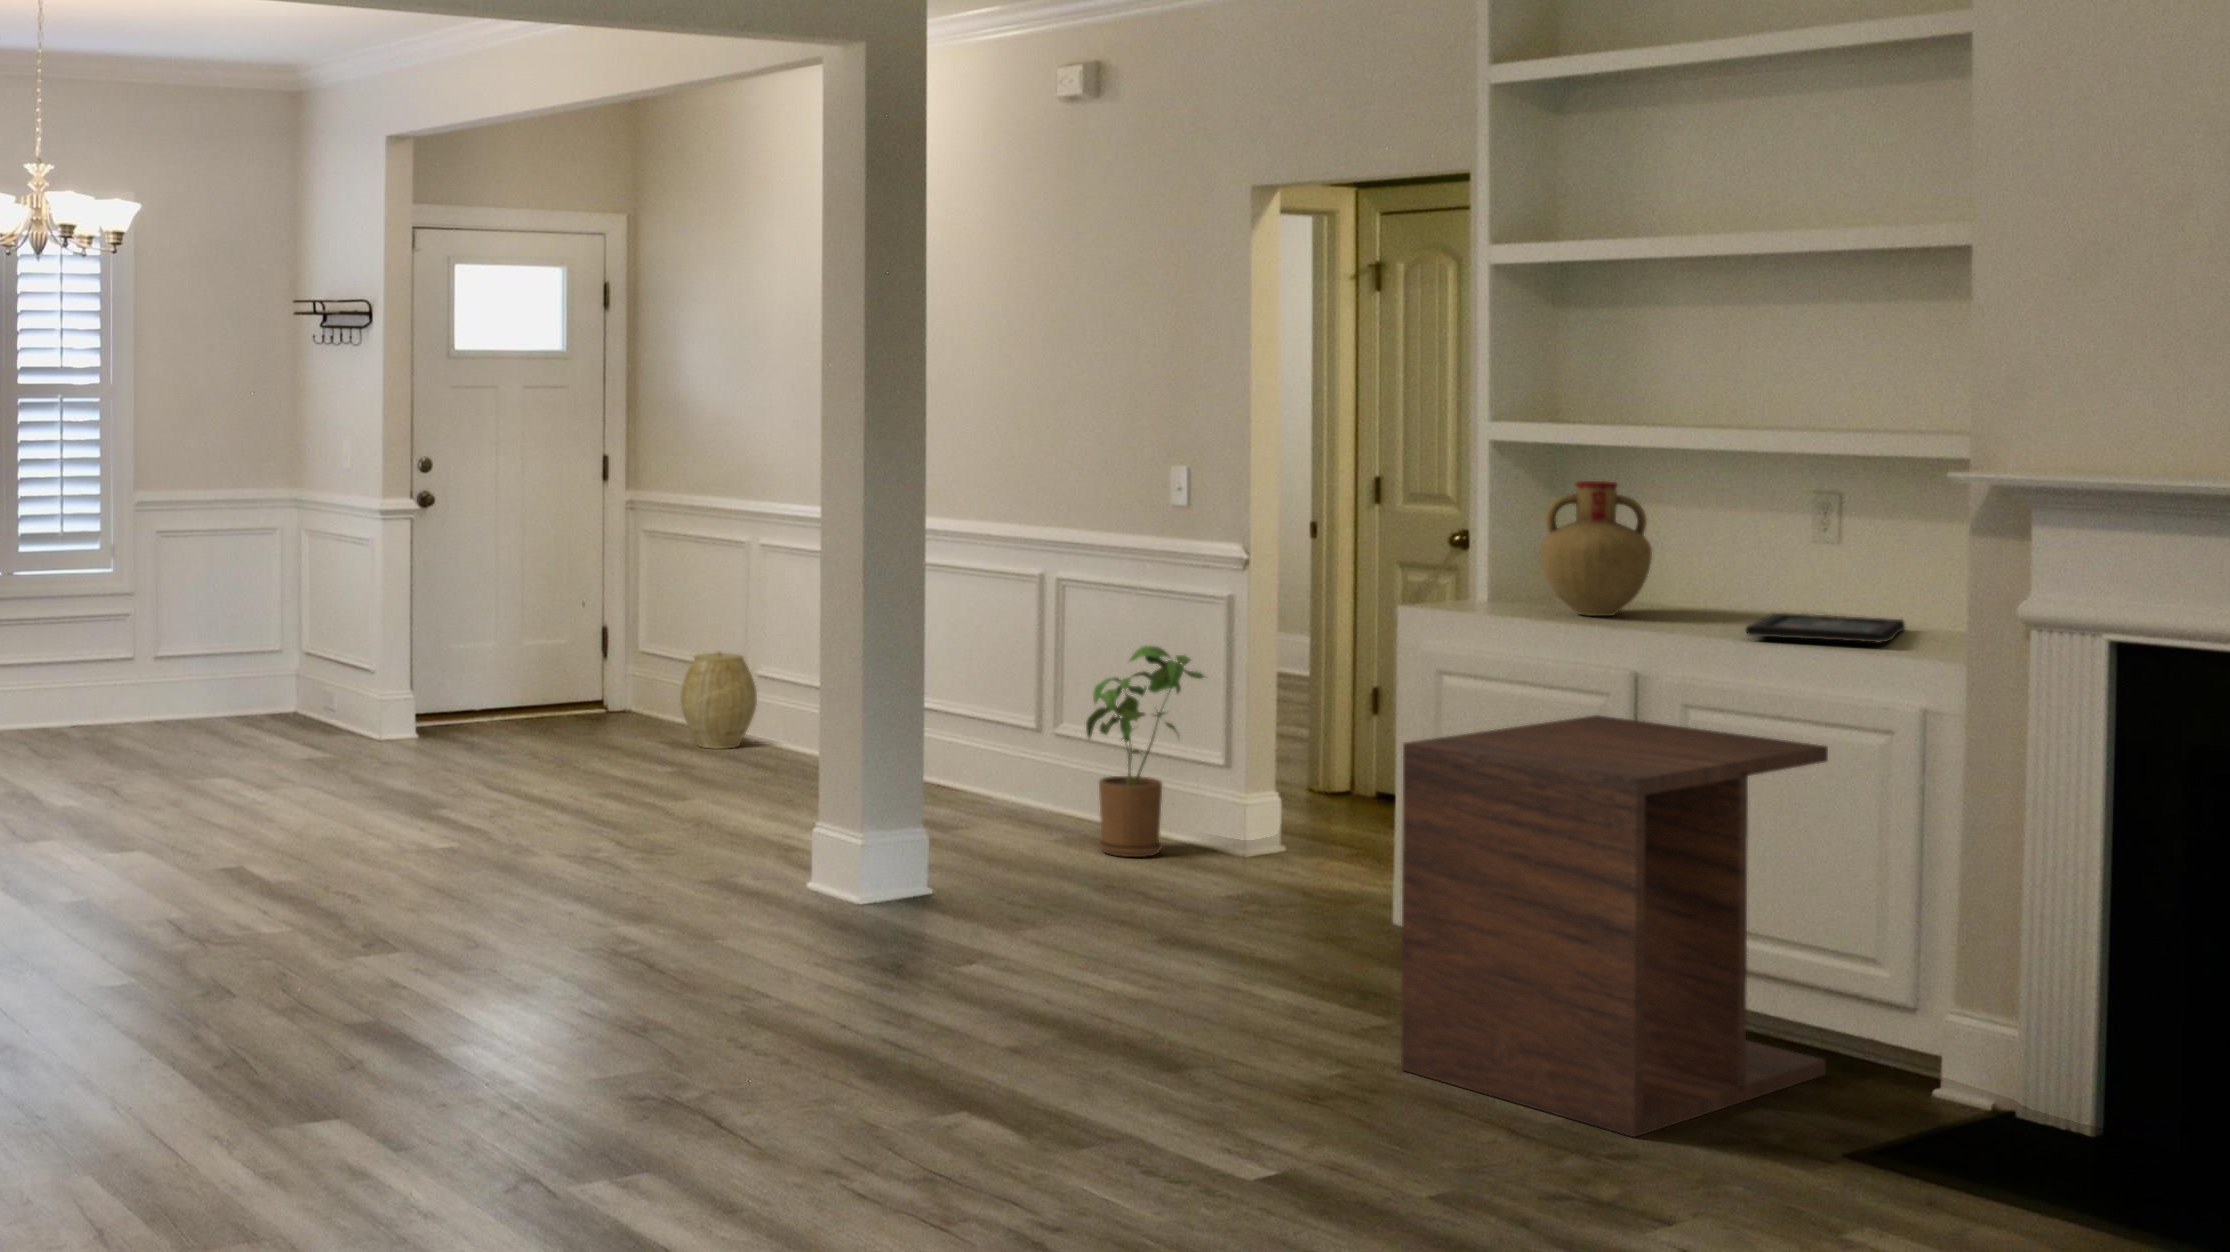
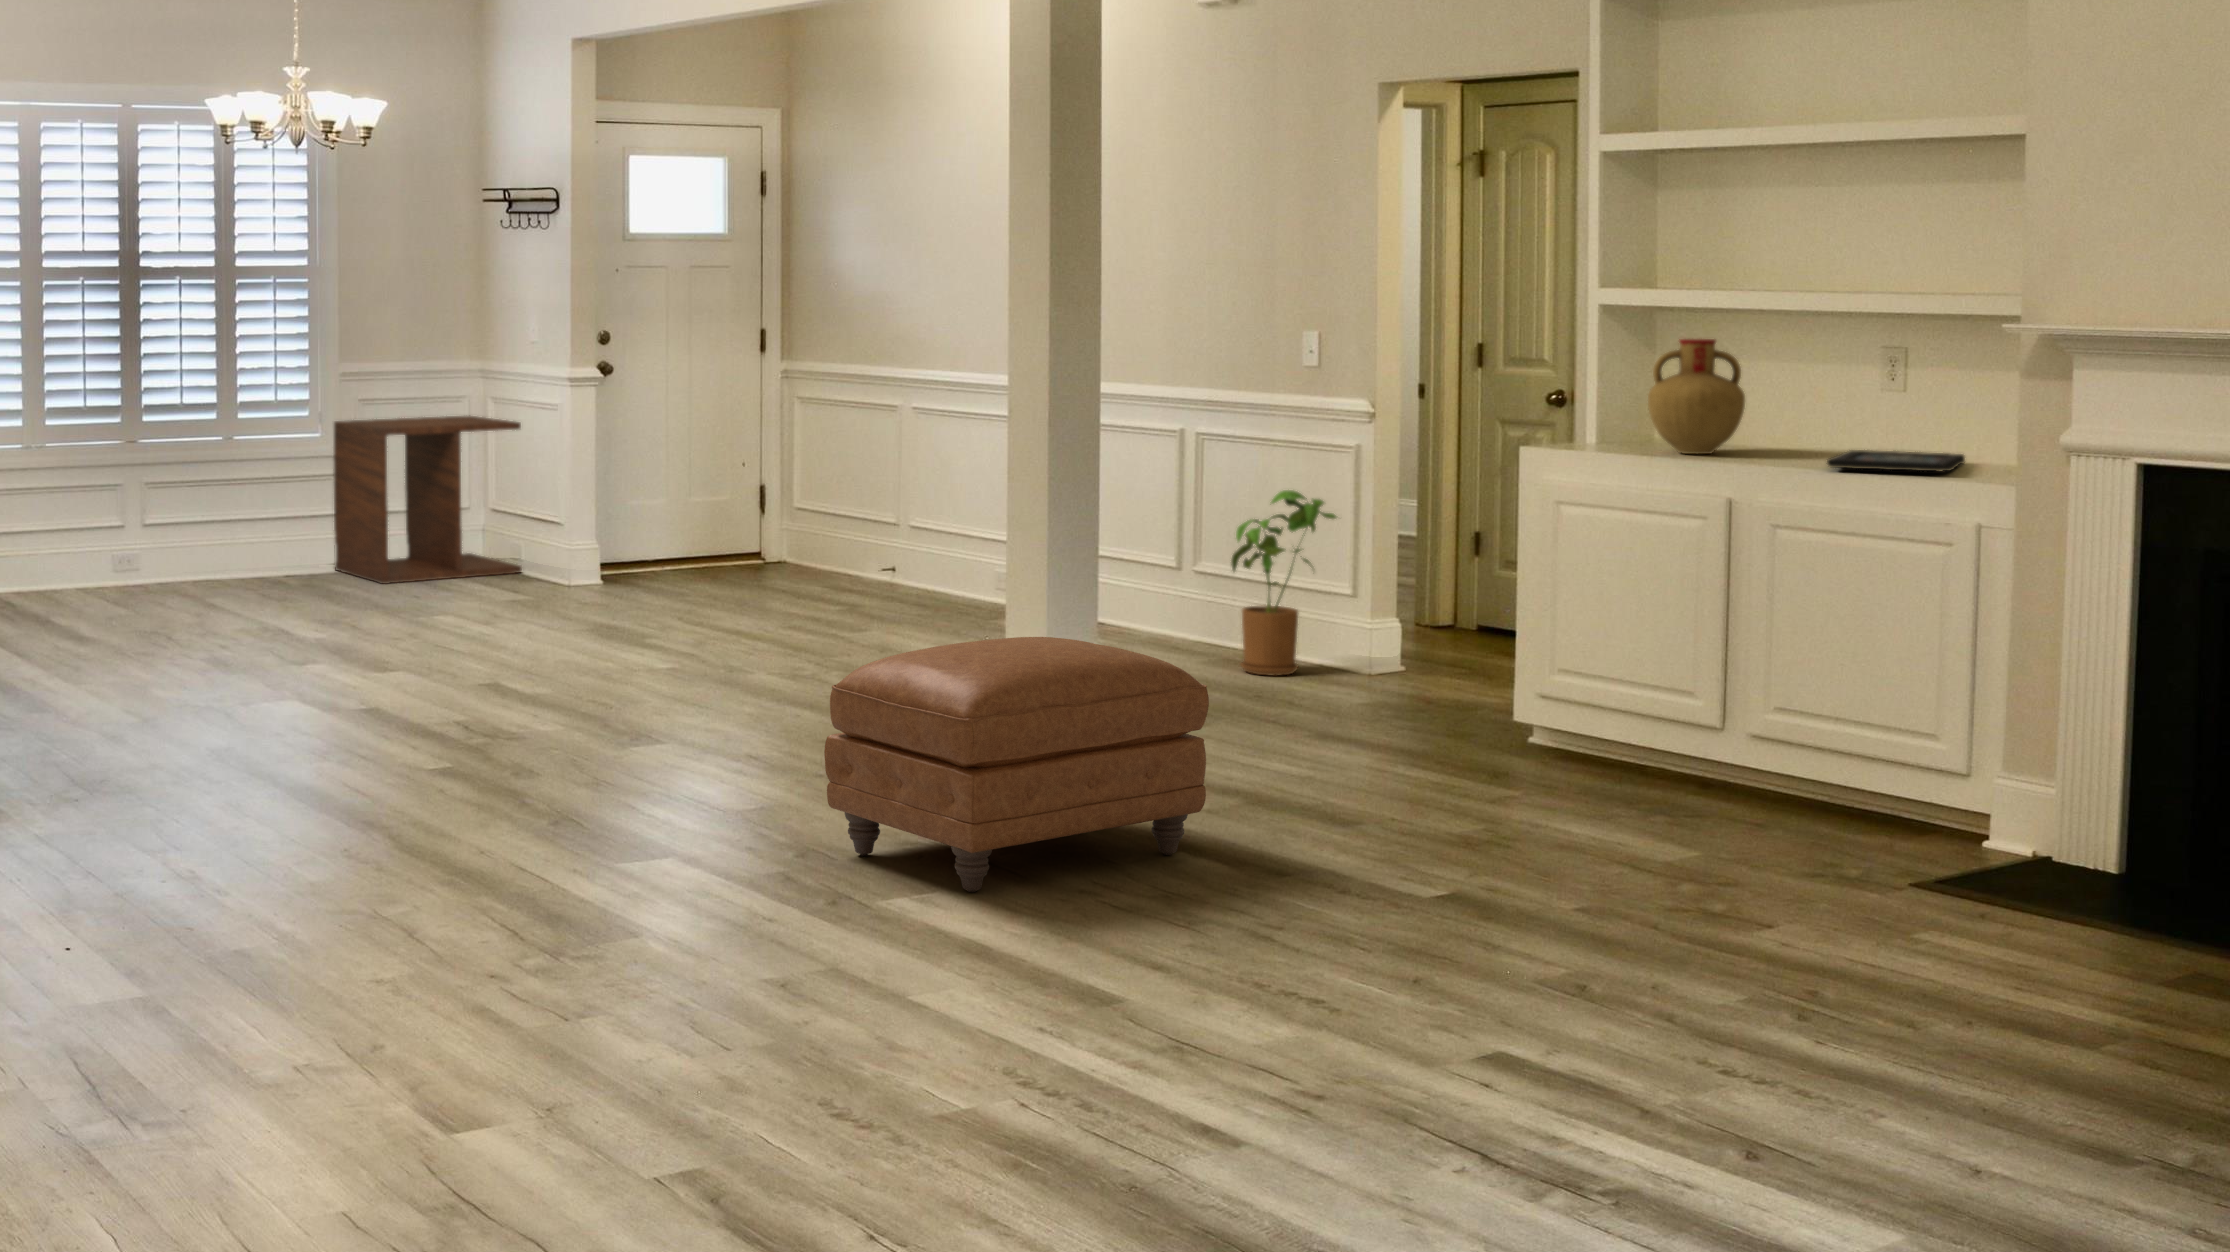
woven basket: present [680,651,757,749] -> none [842,504,911,592]
side table: present [1401,715,1828,1137] -> present [334,415,522,584]
ottoman: none [539,842,1007,1175] -> present [824,637,1209,892]

